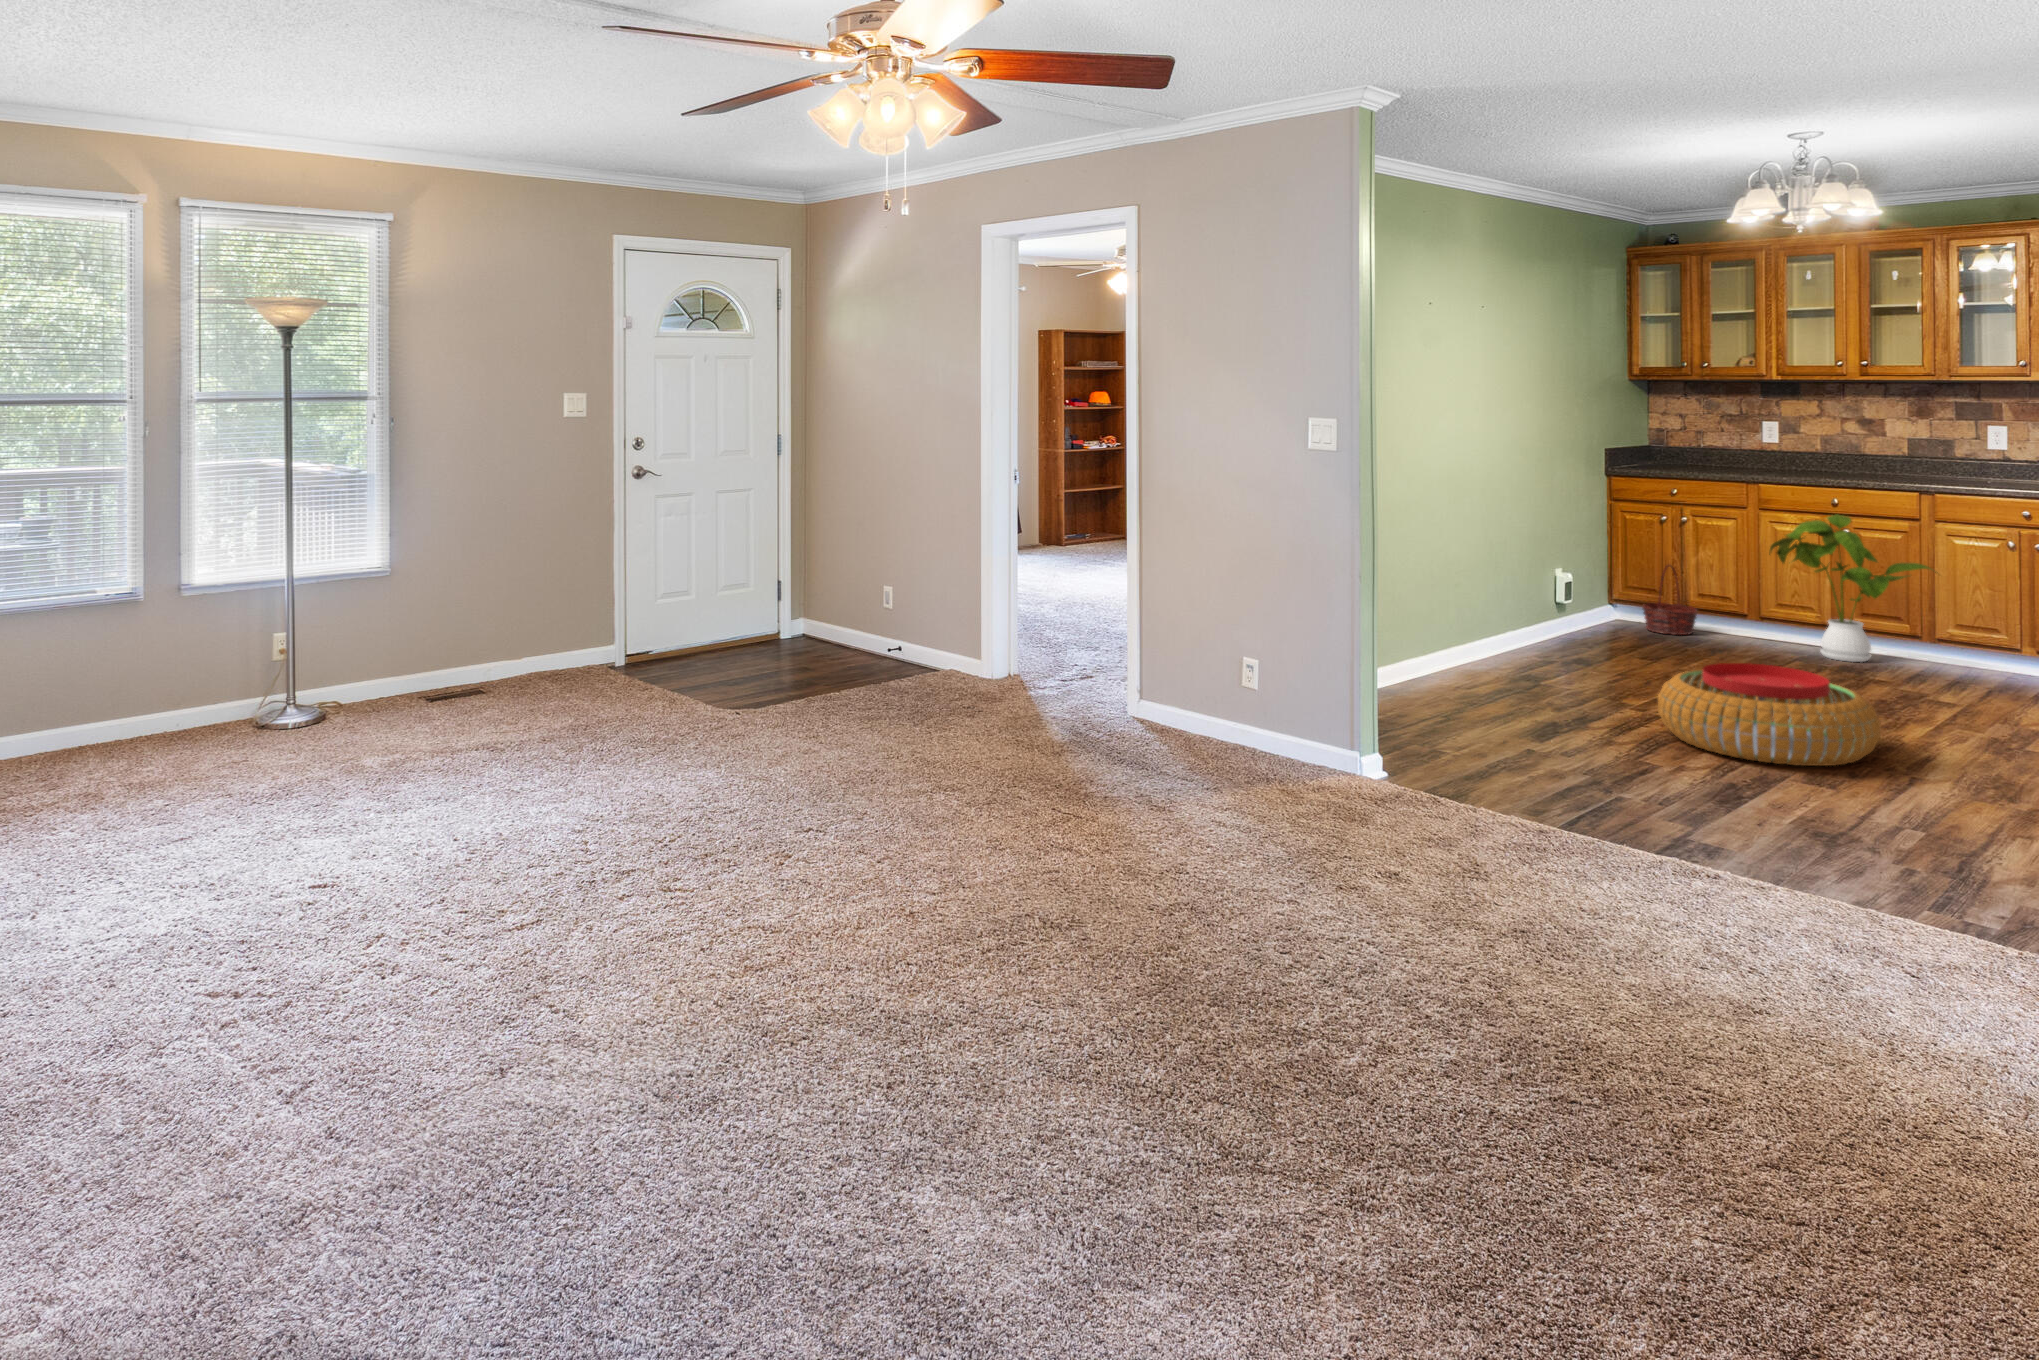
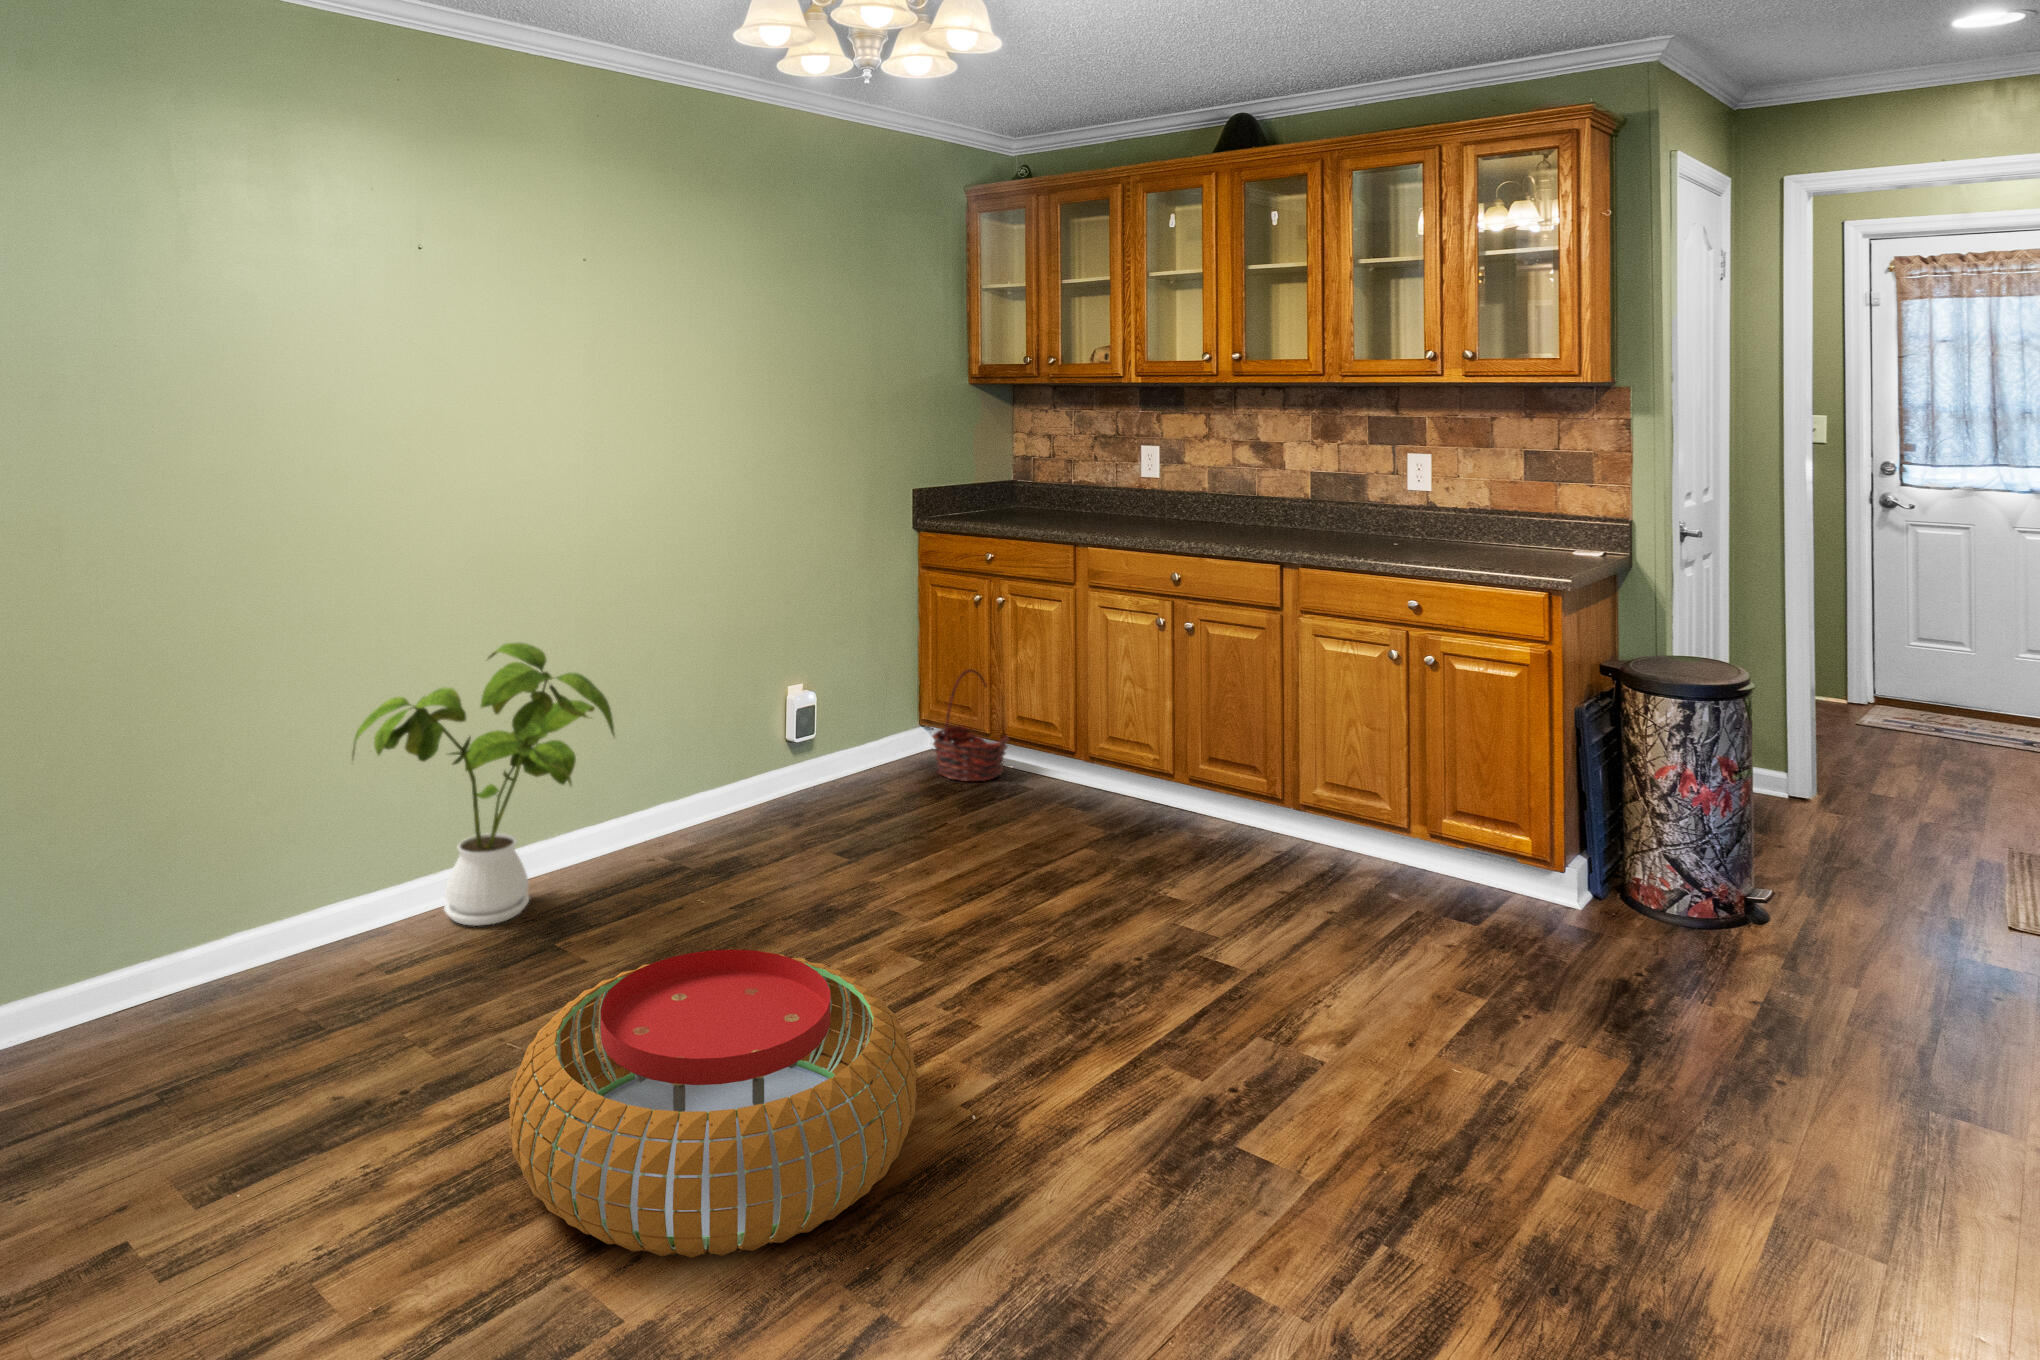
house plant: present [1769,515,1936,662] -> present [353,643,615,926]

